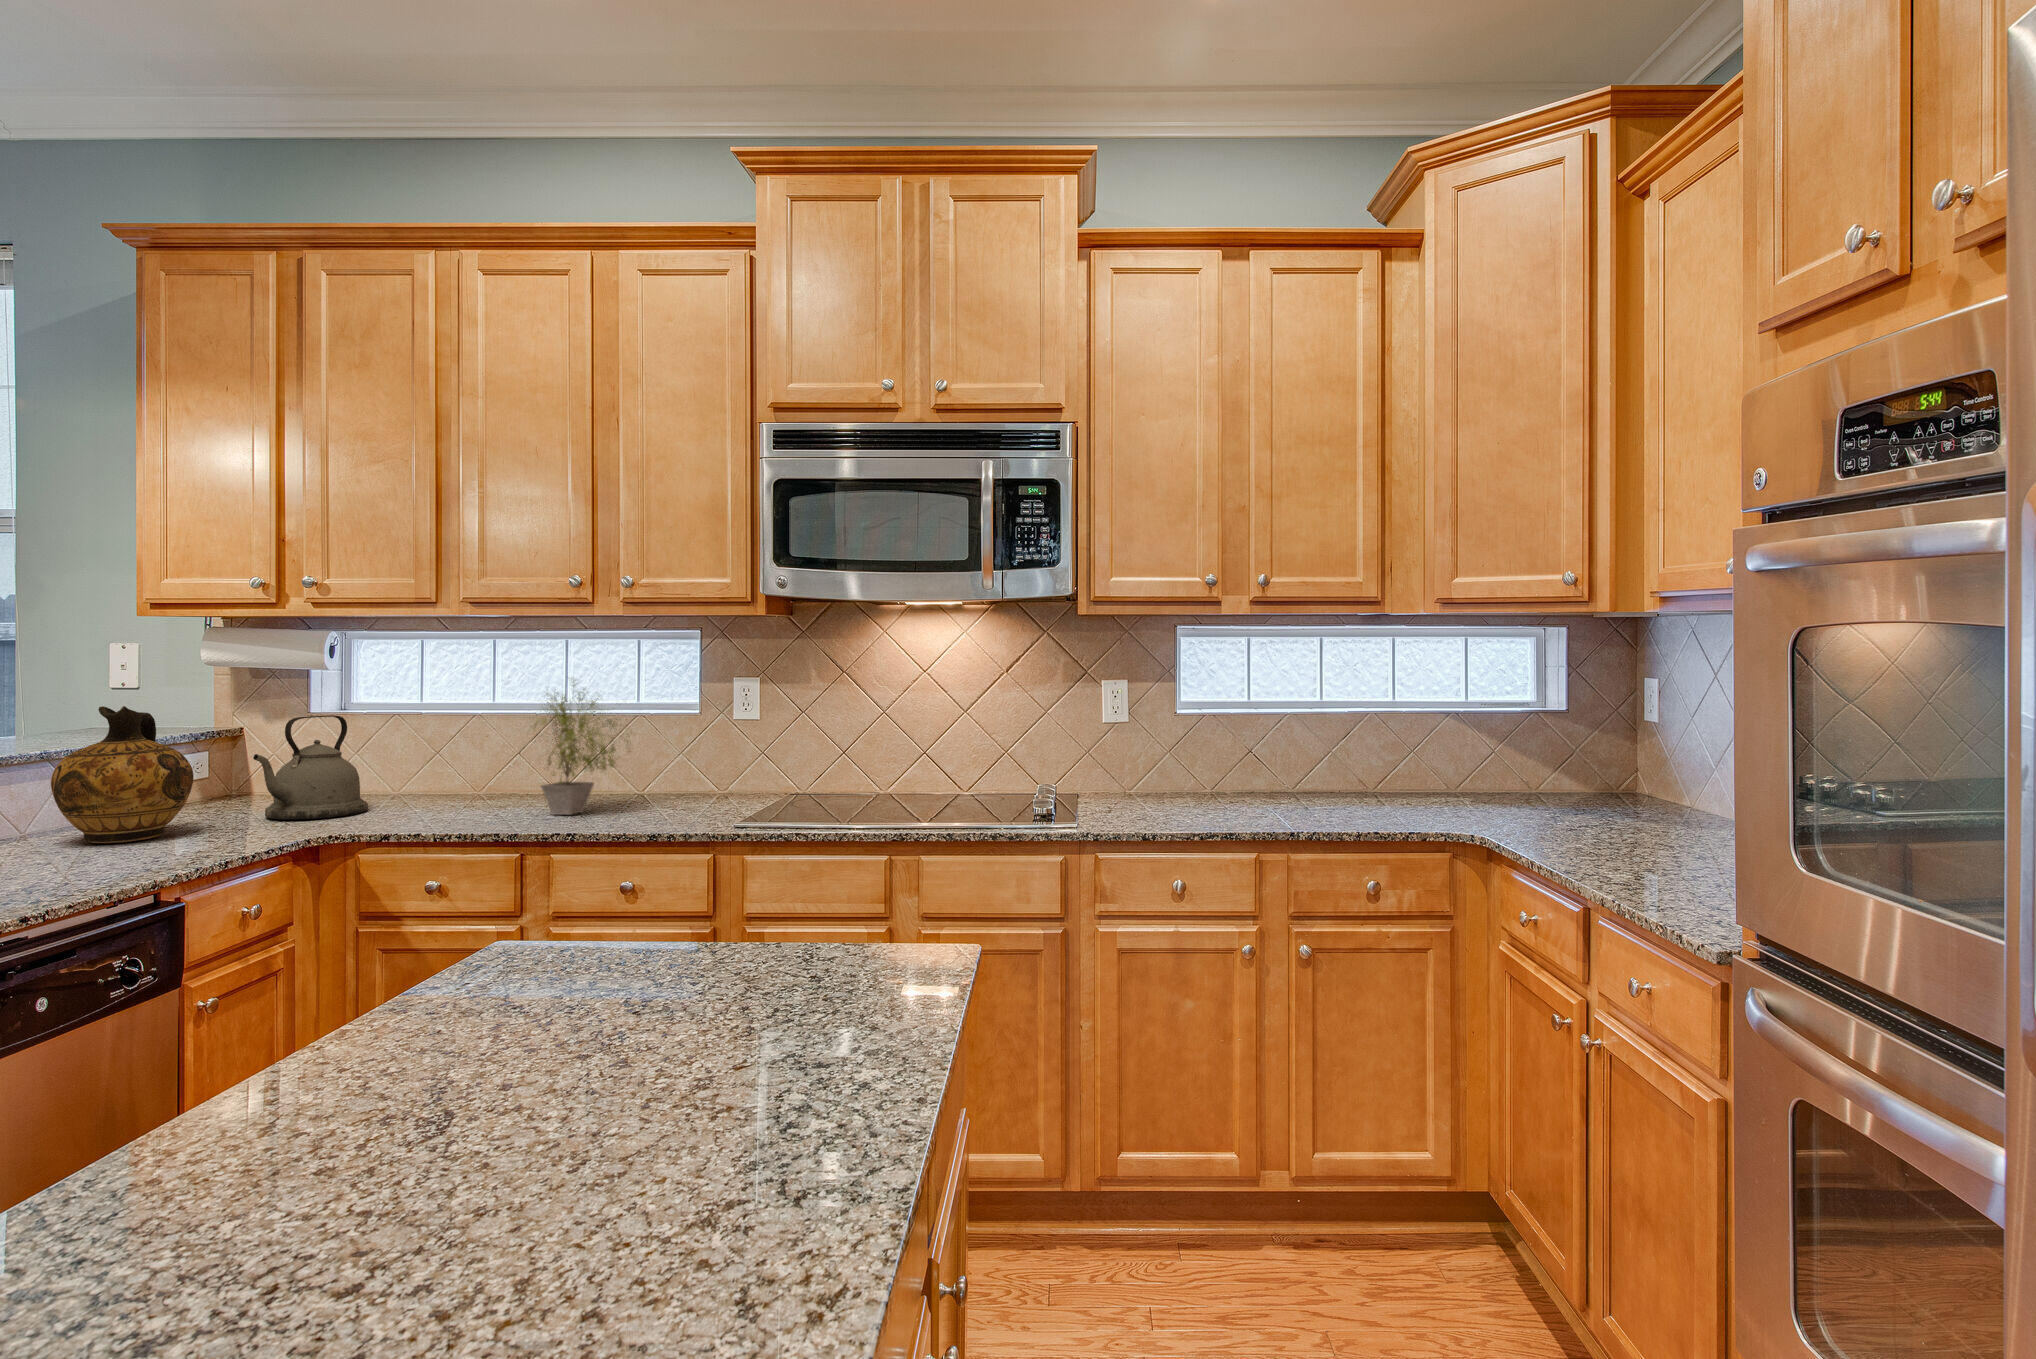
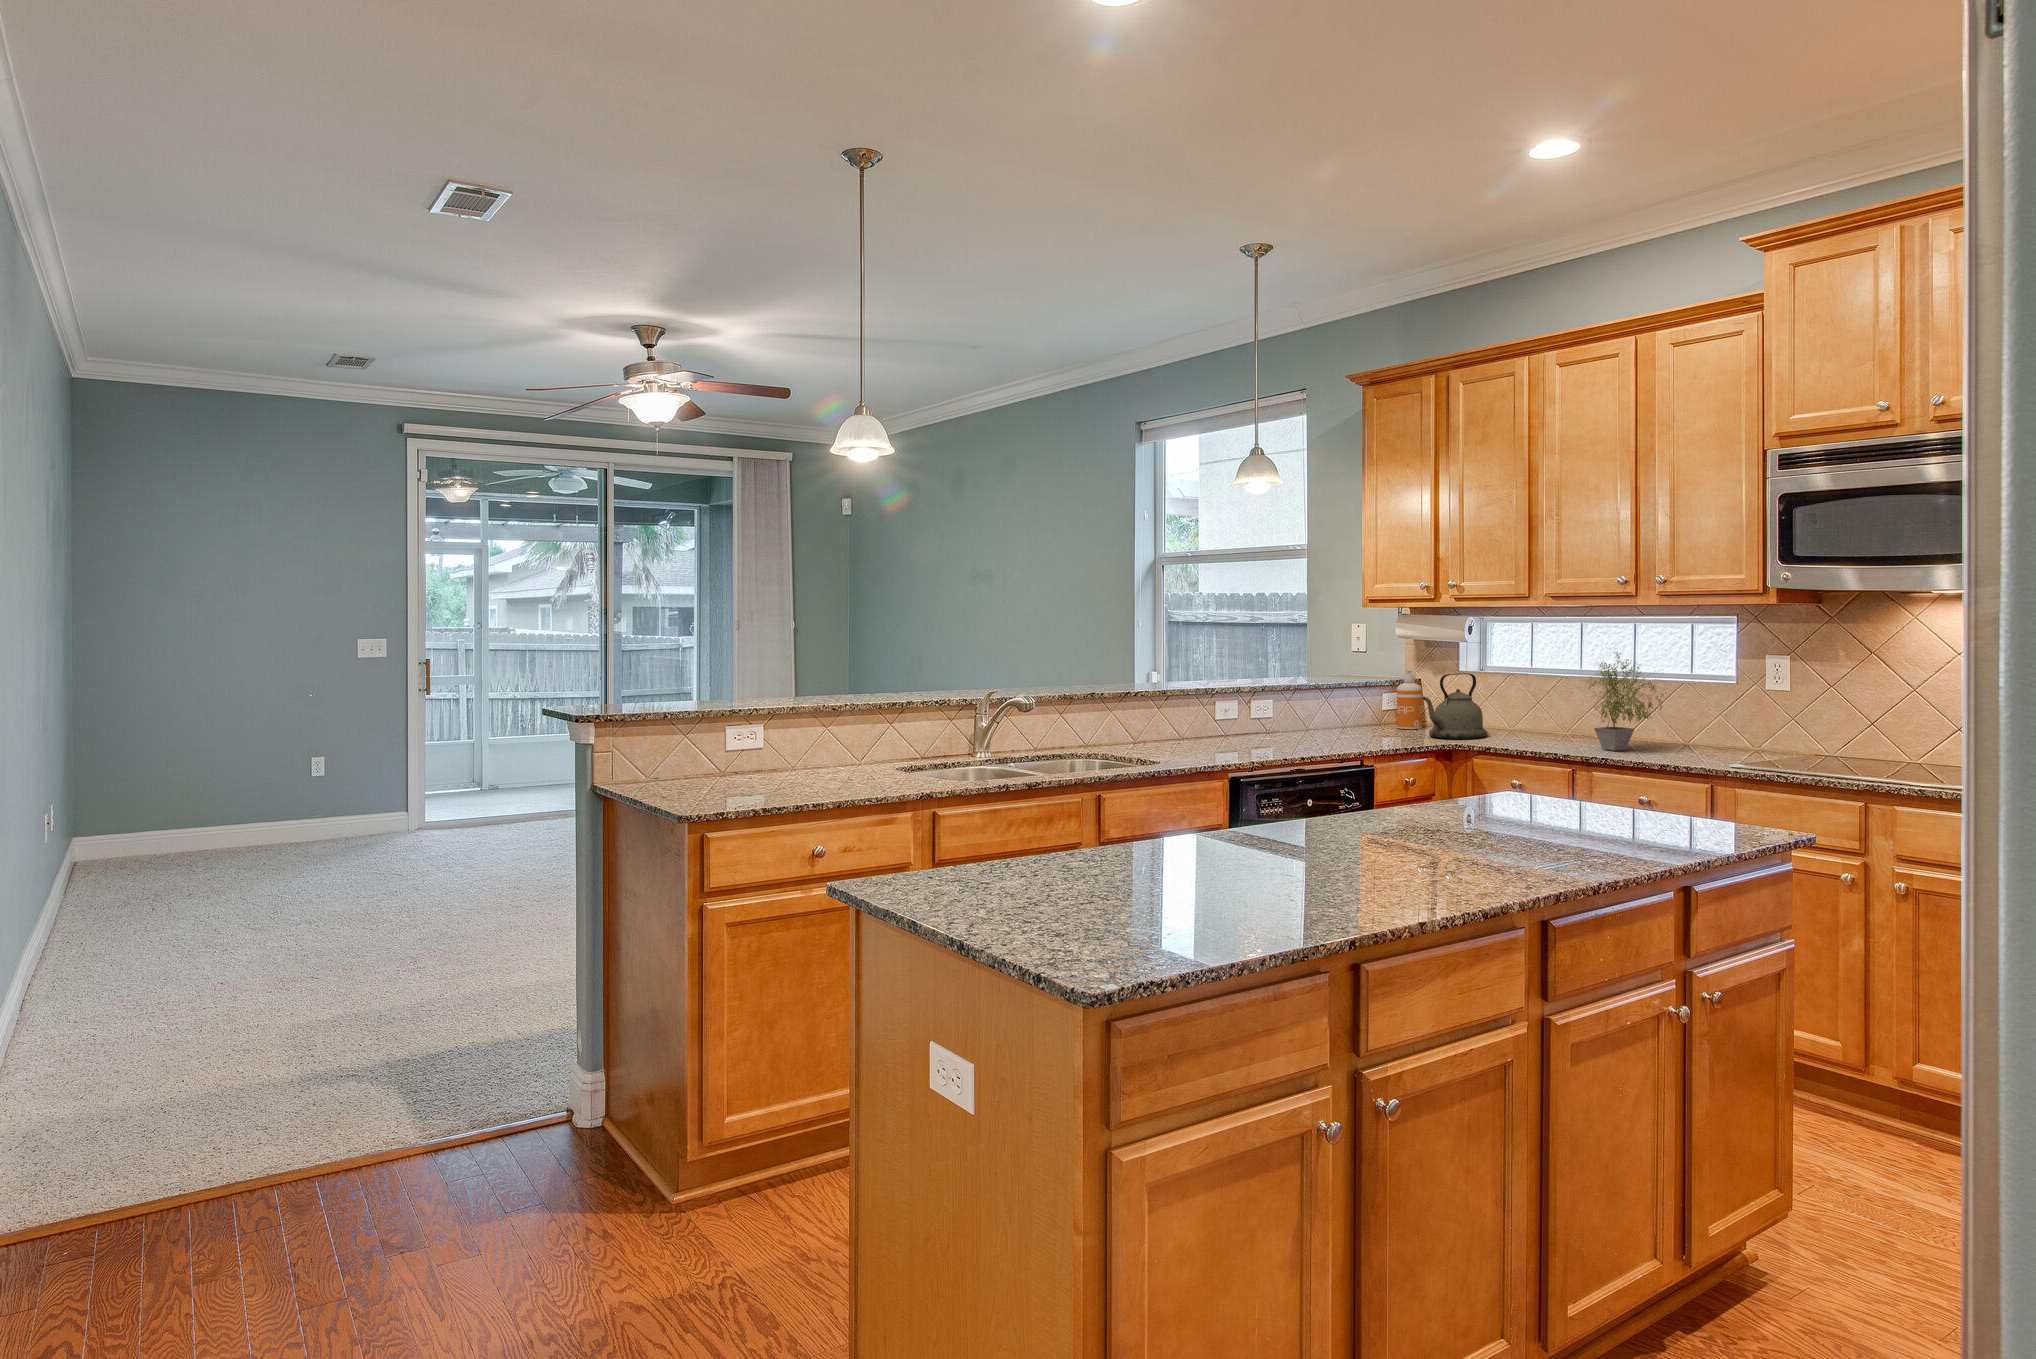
ceramic jug: present [51,706,194,843] -> none [1329,666,1393,742]
soap dispenser: none [201,713,248,809] -> present [1397,669,1422,729]

